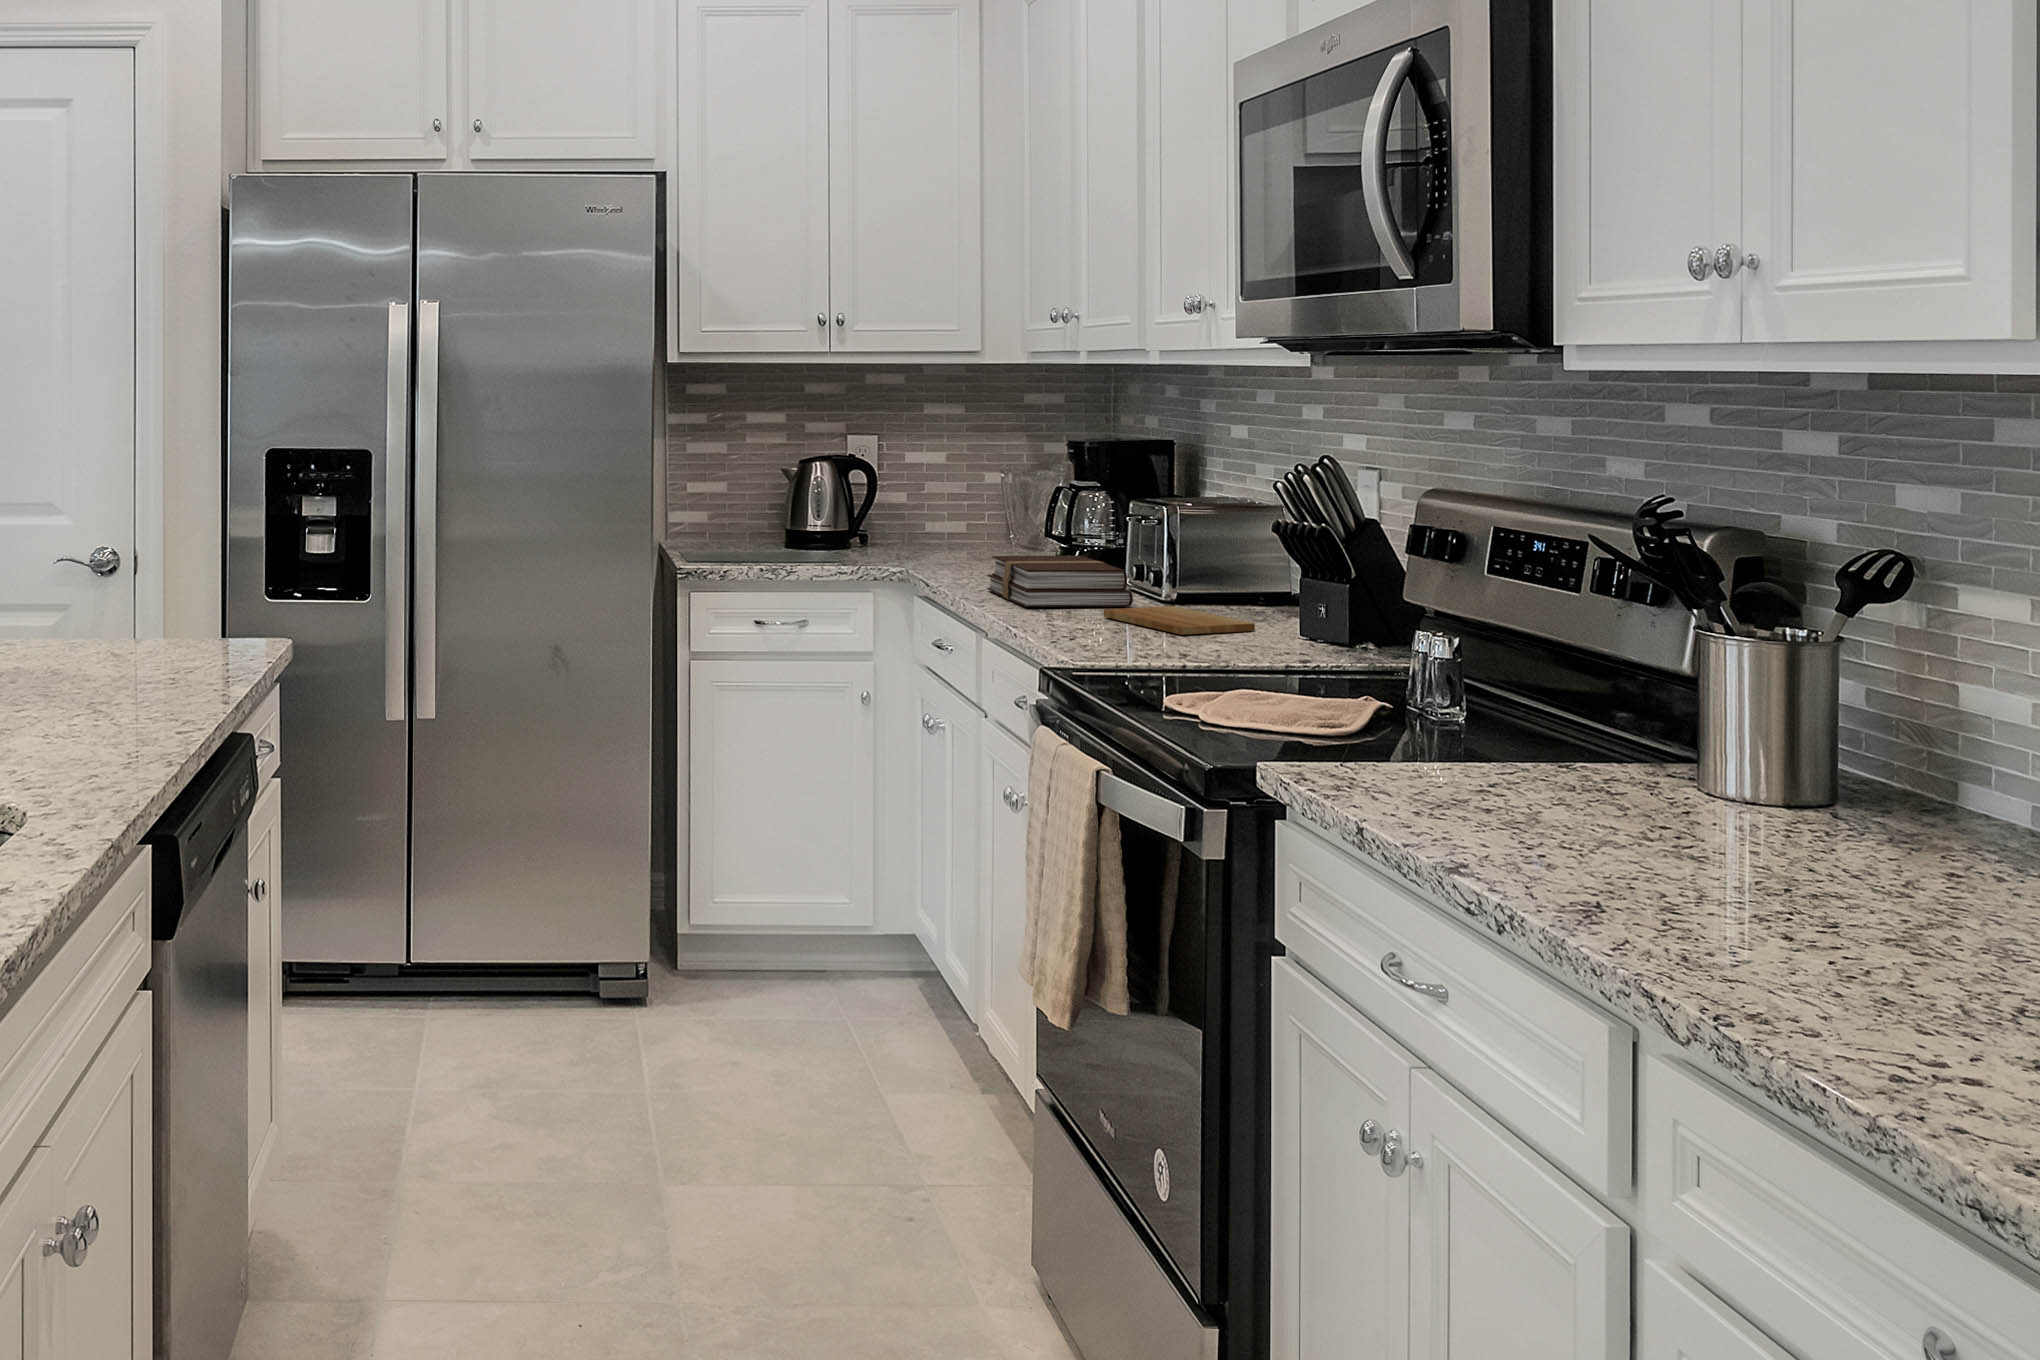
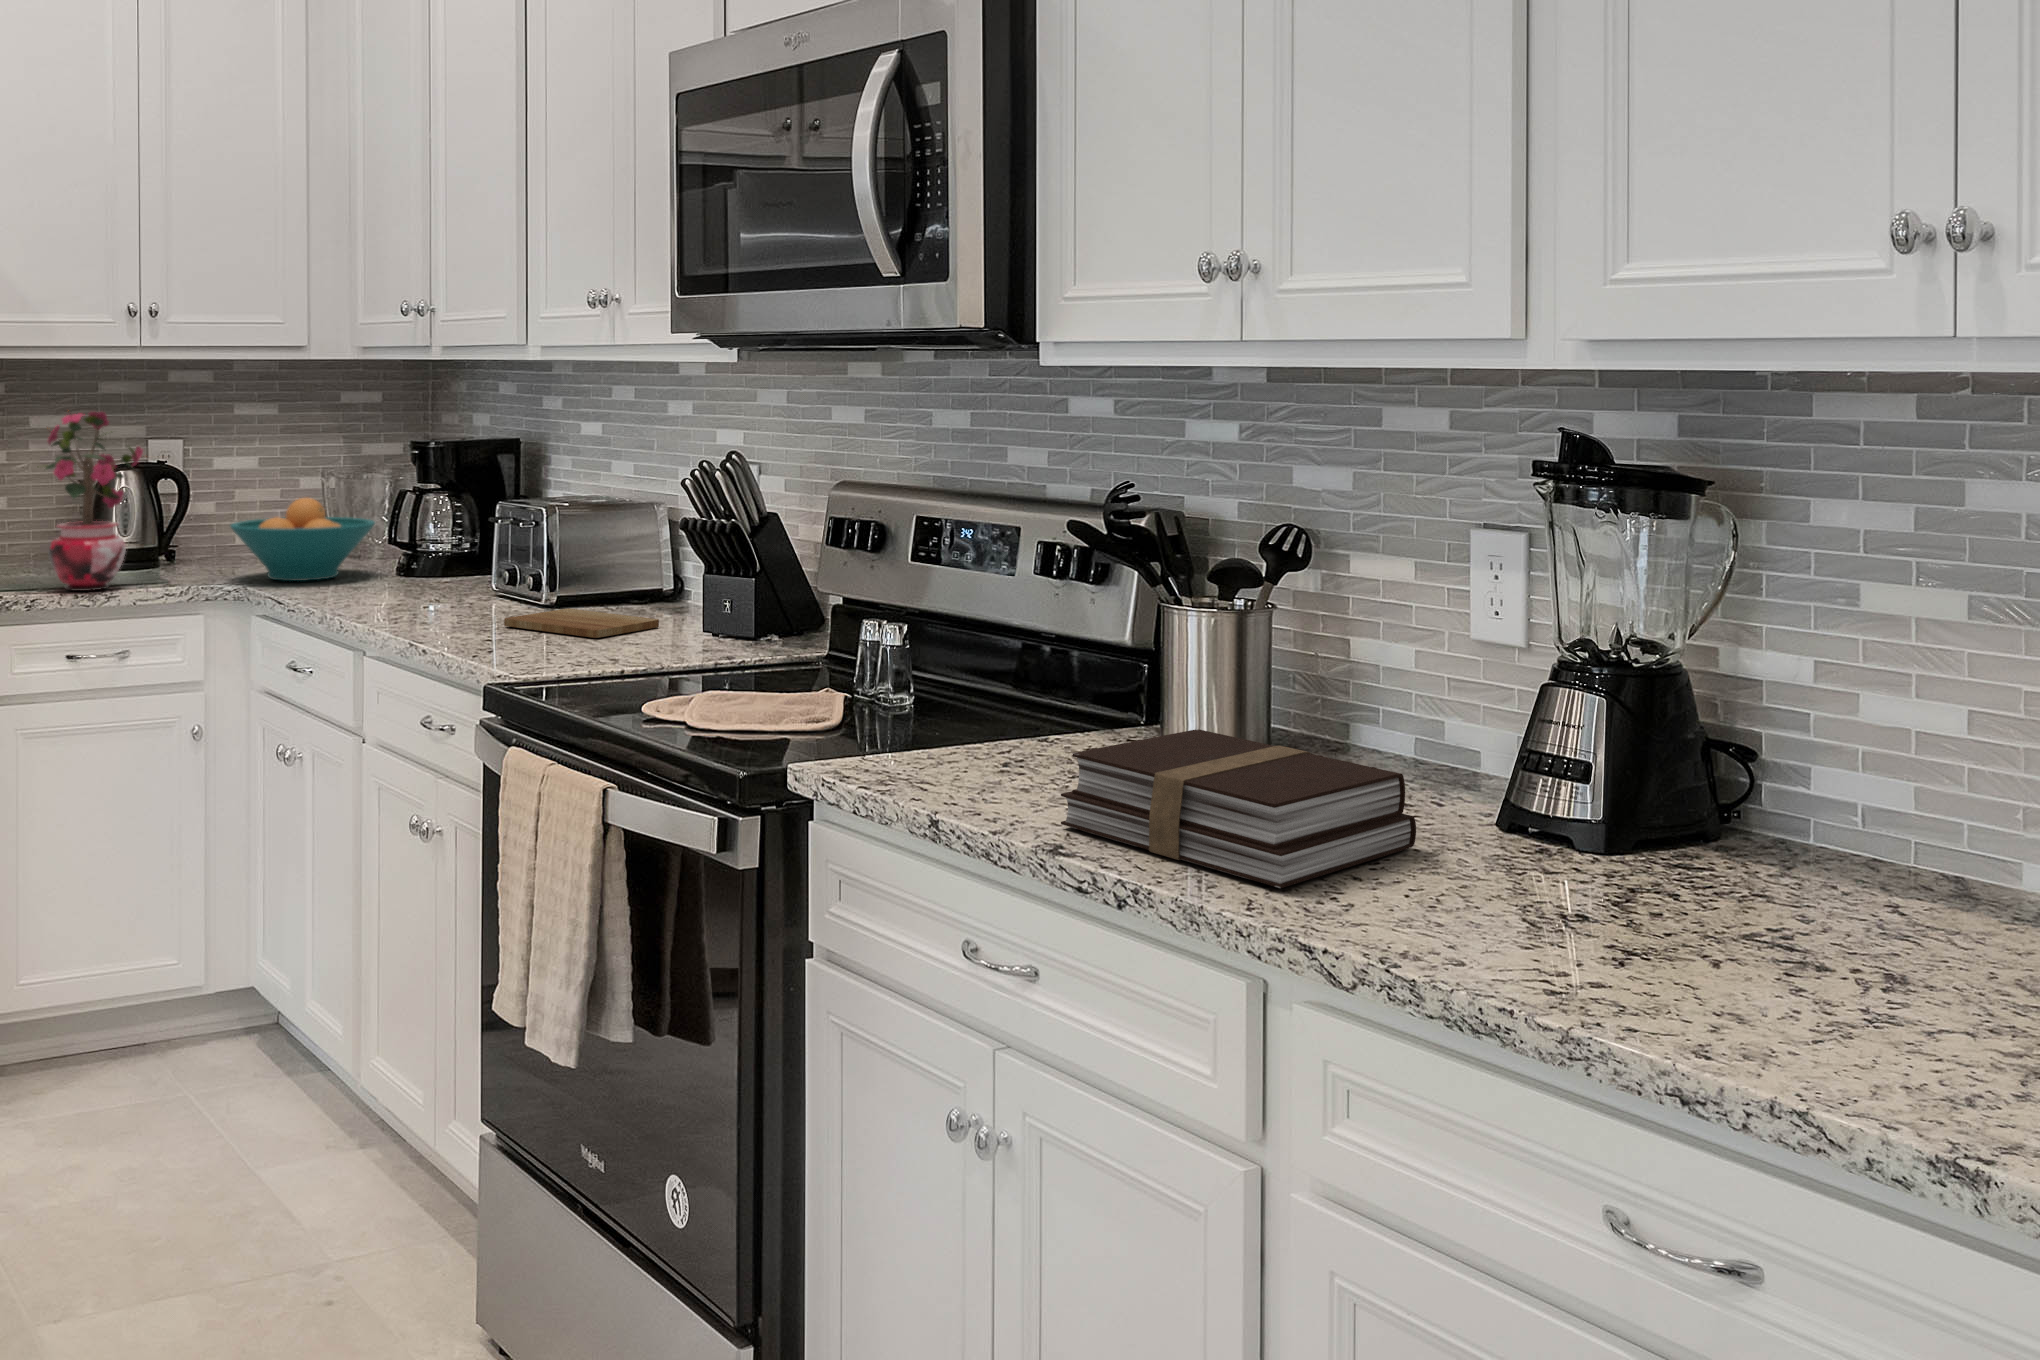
potted plant: none [749,409,834,561] -> present [46,410,143,591]
fruit bowl: none [900,490,1028,565] -> present [231,498,375,581]
book: present [987,556,1133,607] -> present [1061,729,1416,888]

